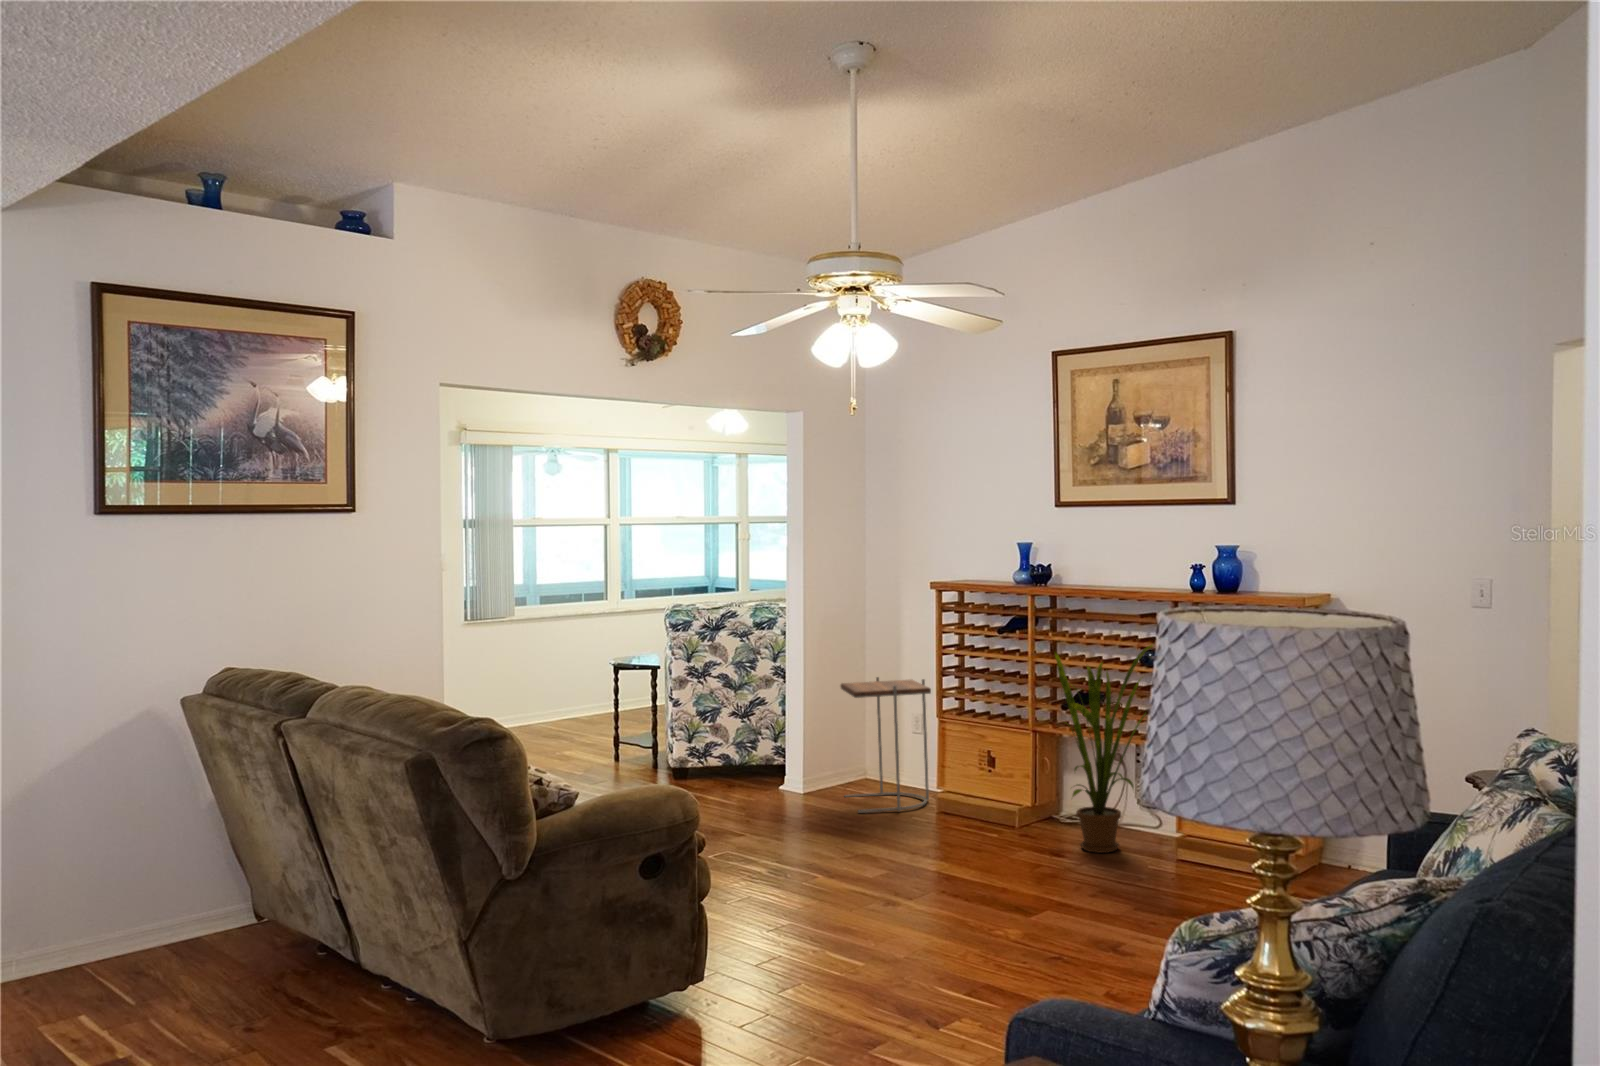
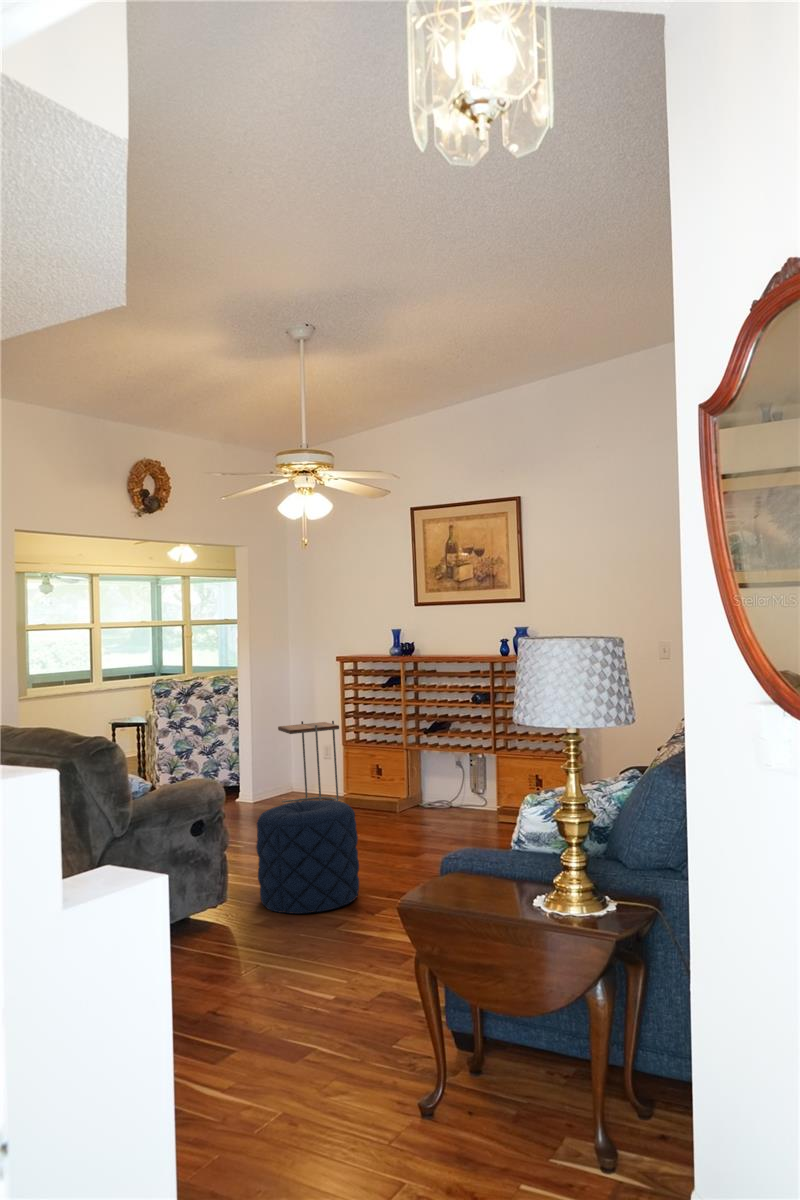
house plant: present [1055,645,1153,853] -> none [421,687,490,820]
pouf: none [757,826,922,1018] -> present [256,800,359,914]

